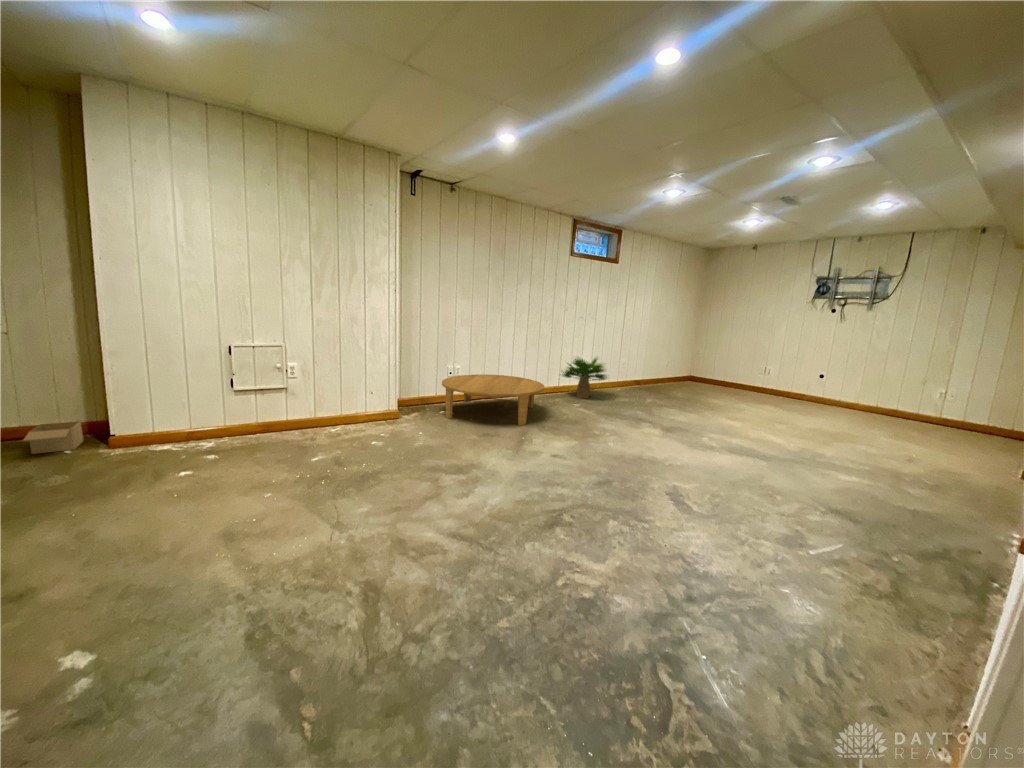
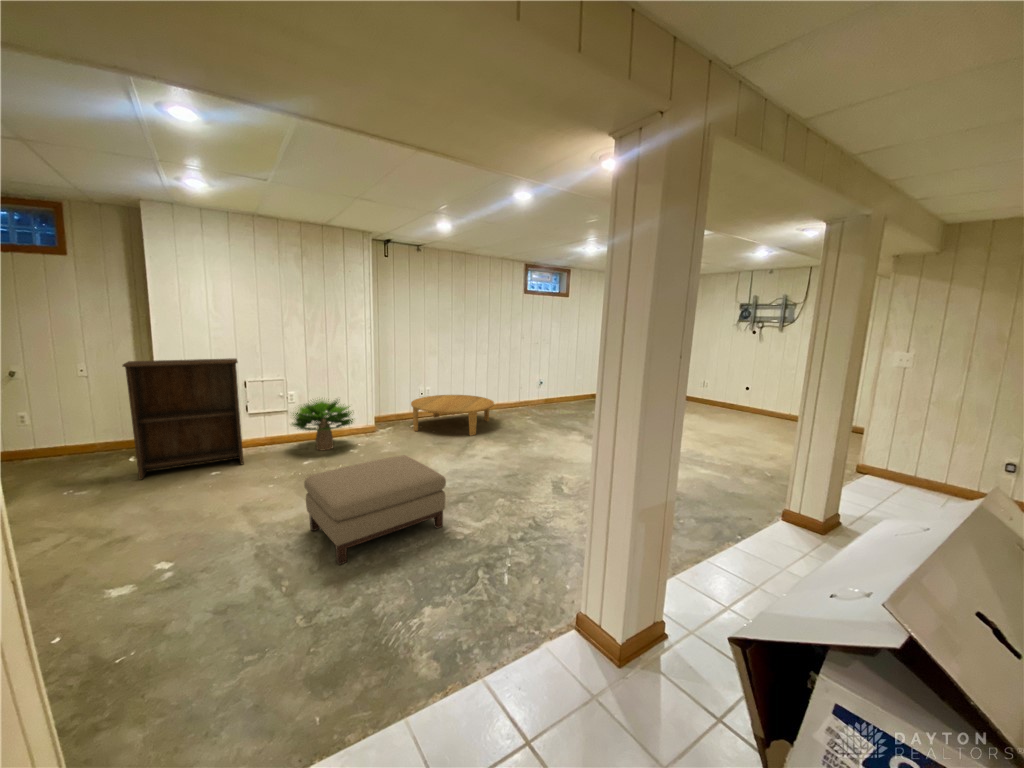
bookshelf: none [37,306,228,483] -> present [123,358,244,479]
potted plant: present [562,358,607,398] -> present [292,399,353,451]
cardboard box: present [23,421,83,454] -> none [104,438,142,462]
ottoman: none [331,455,560,659] -> present [304,455,446,565]

